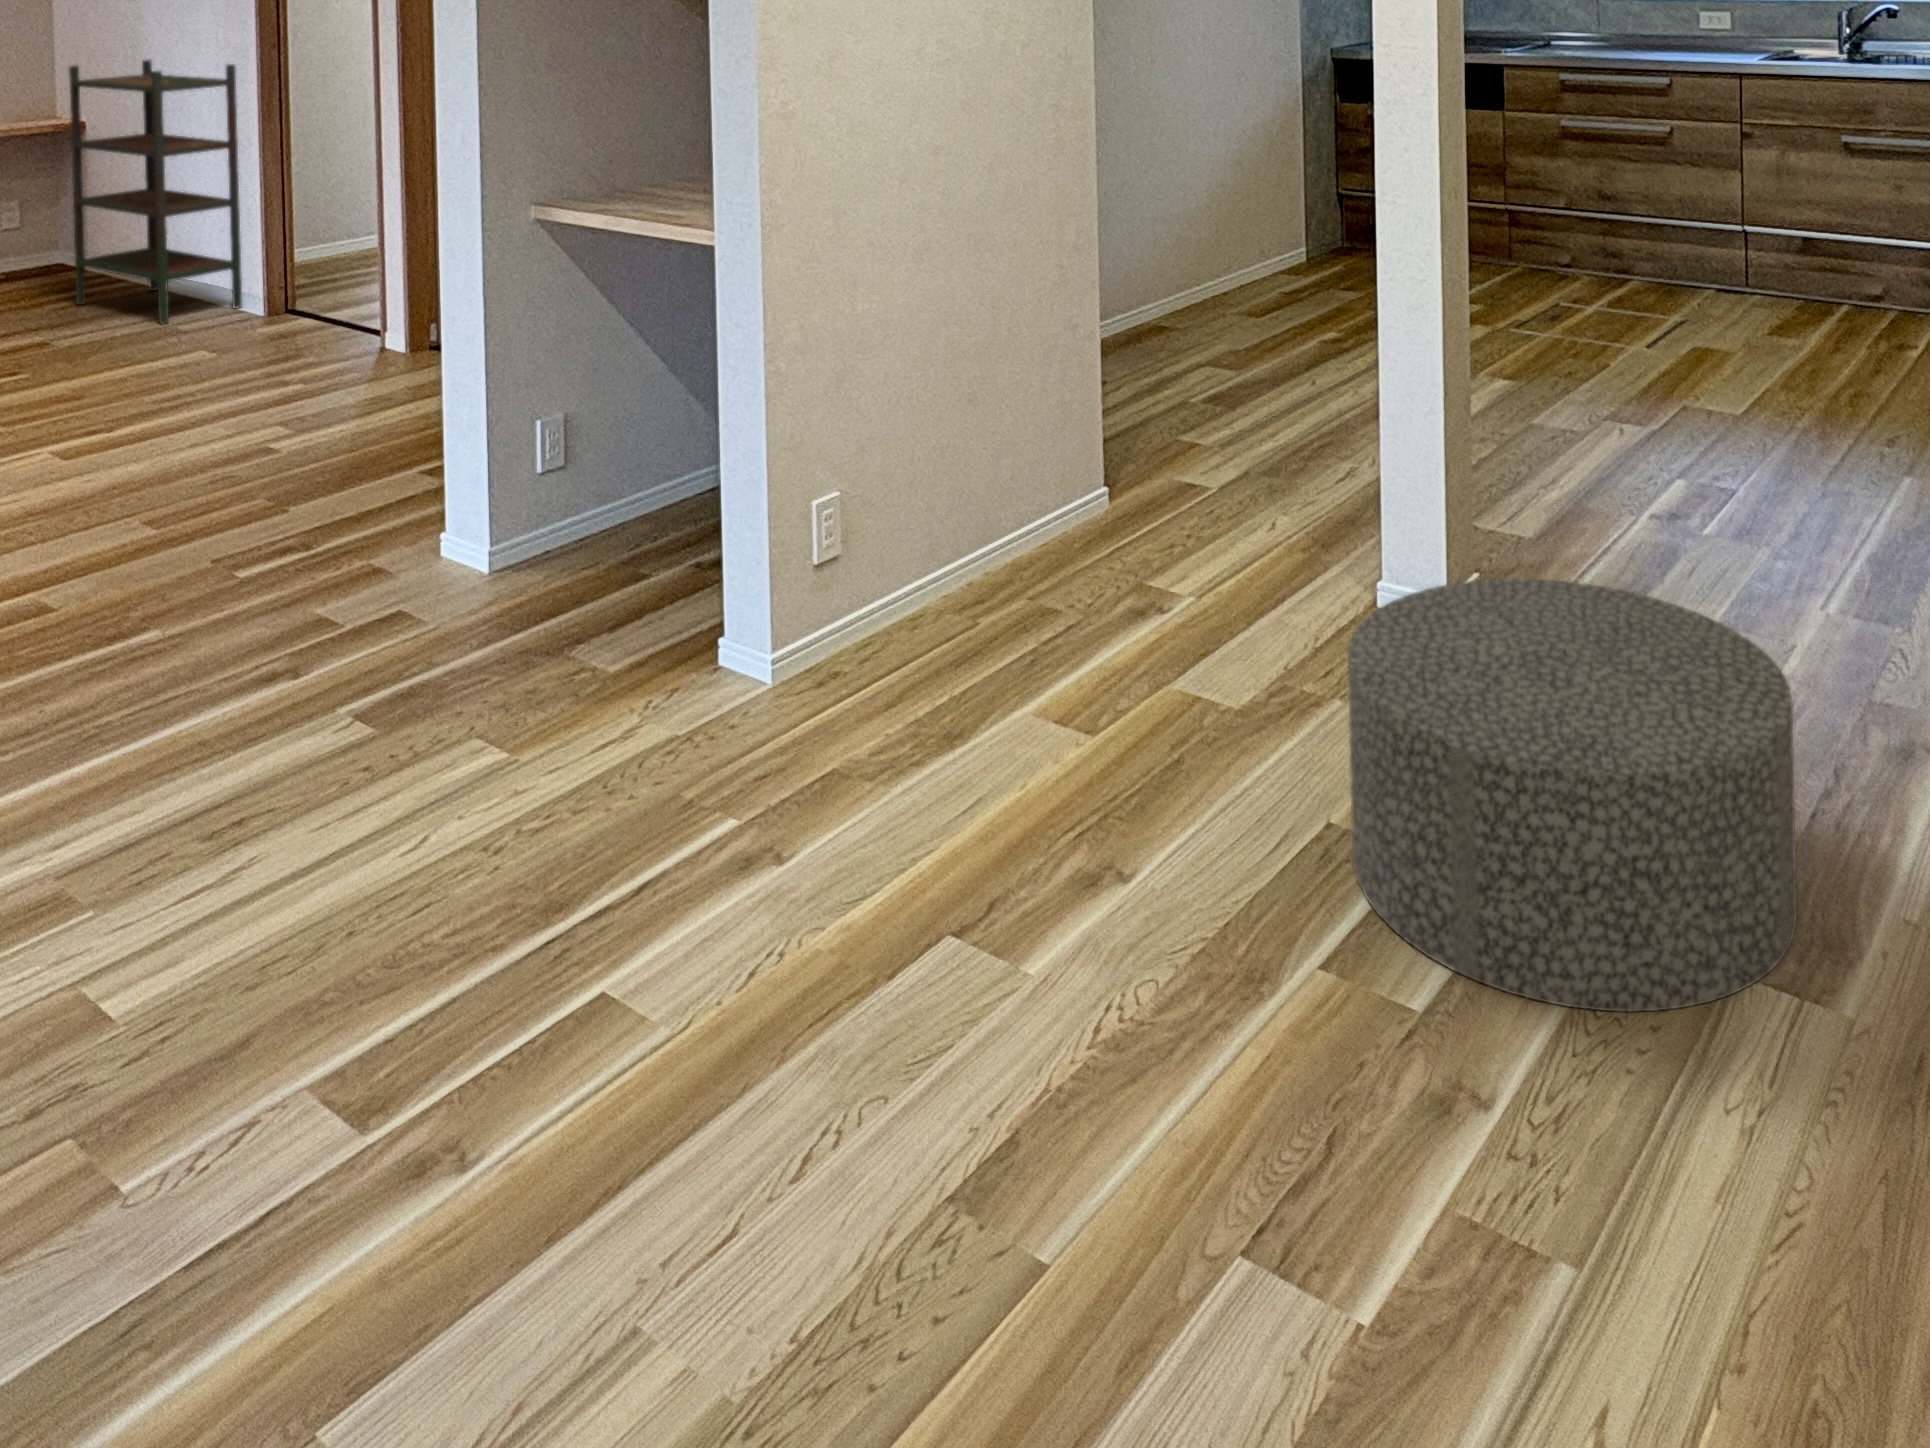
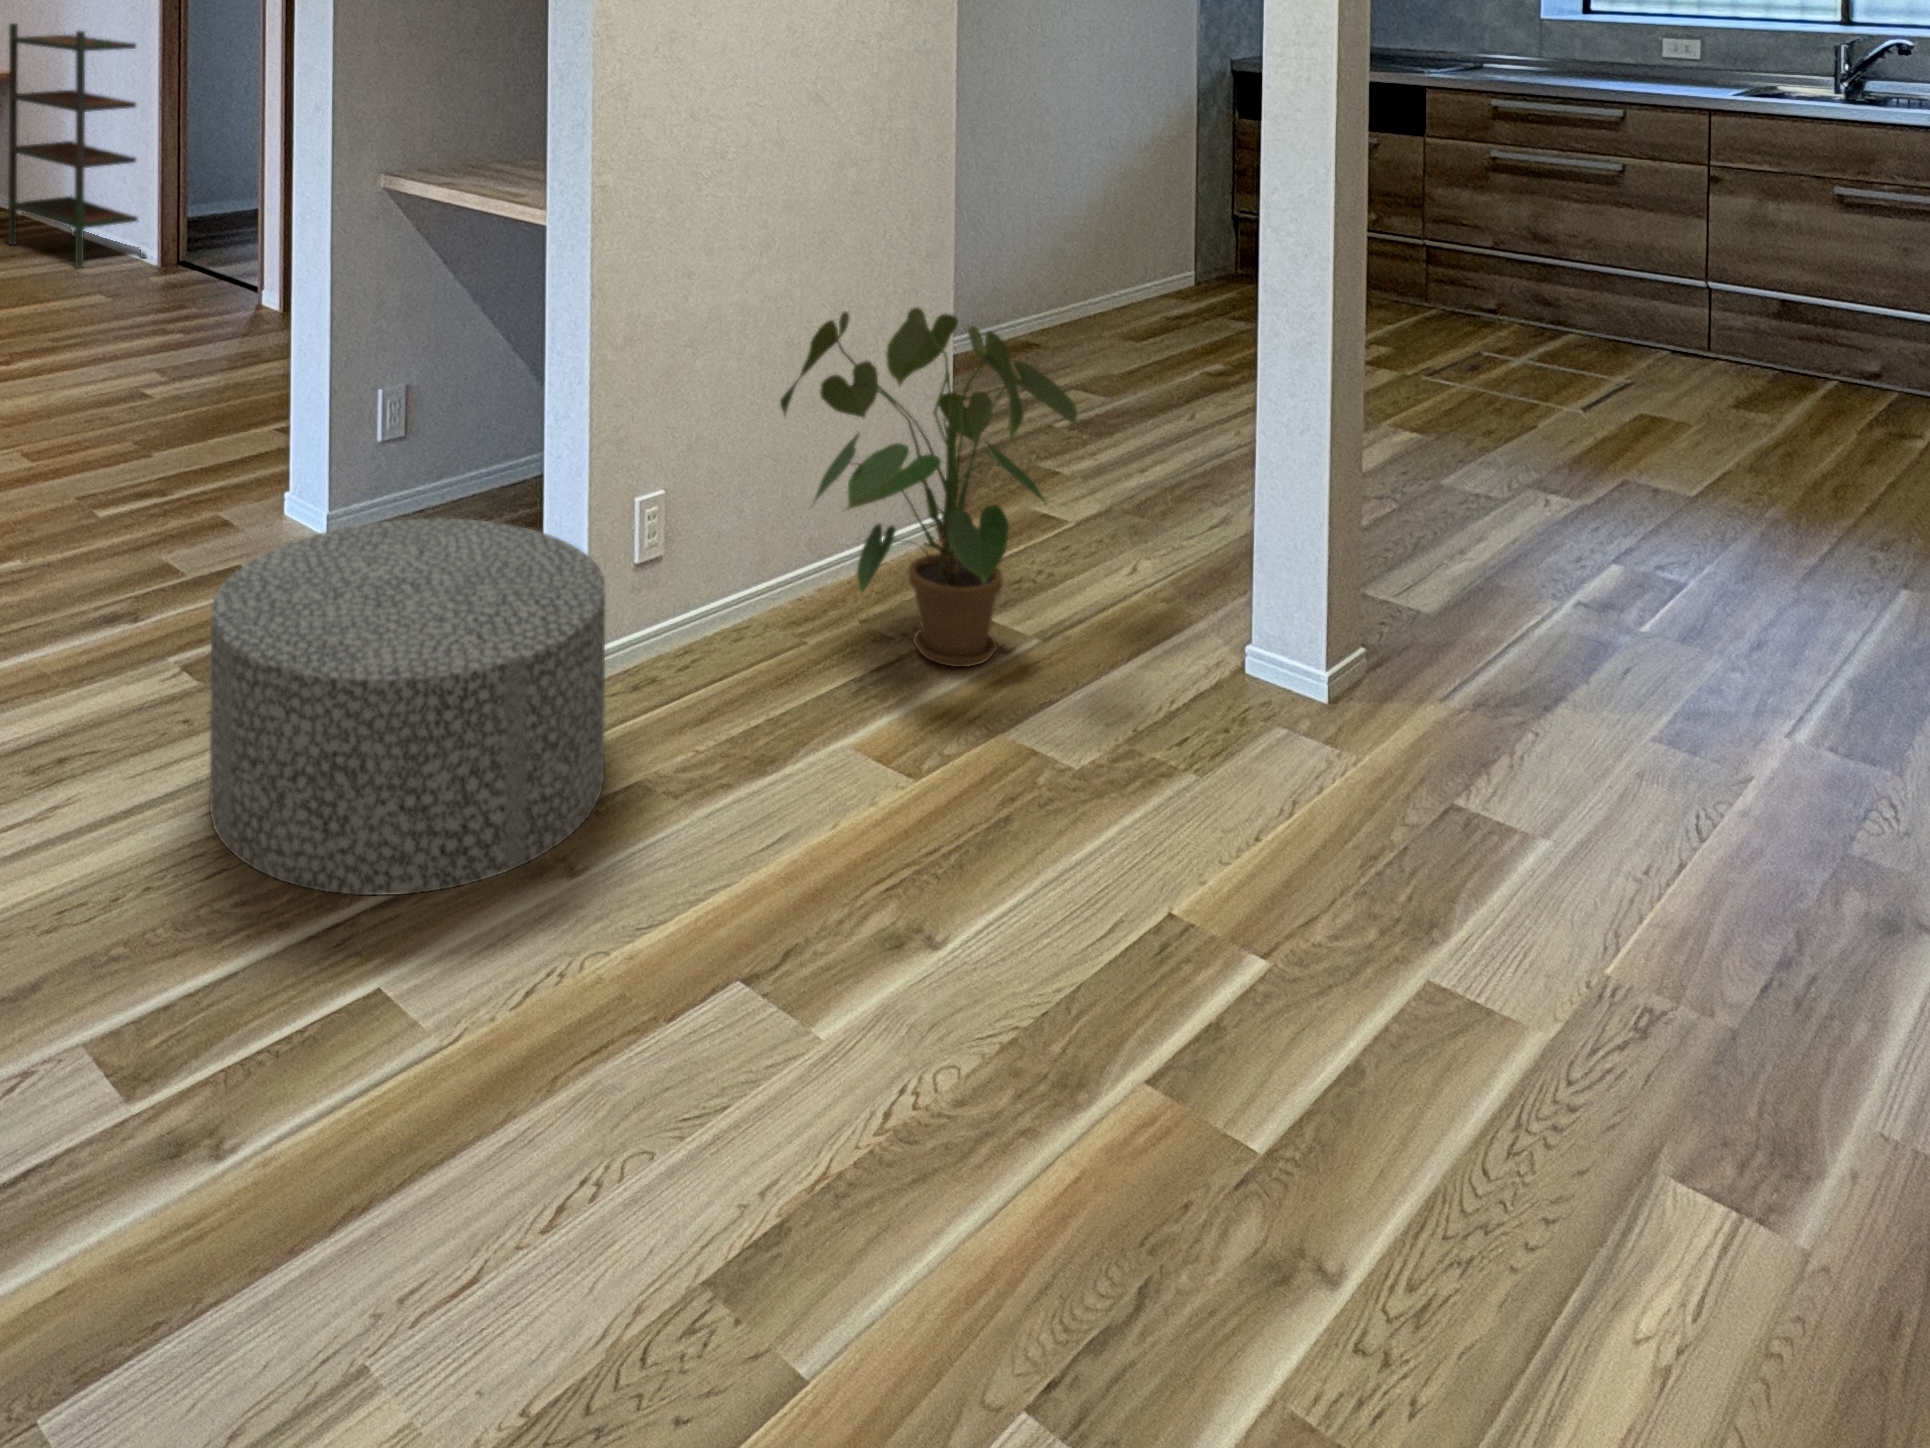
house plant: none [944,300,1225,632] -> present [780,307,1077,667]
ottoman: present [1348,579,1797,1012] -> present [210,518,606,895]

